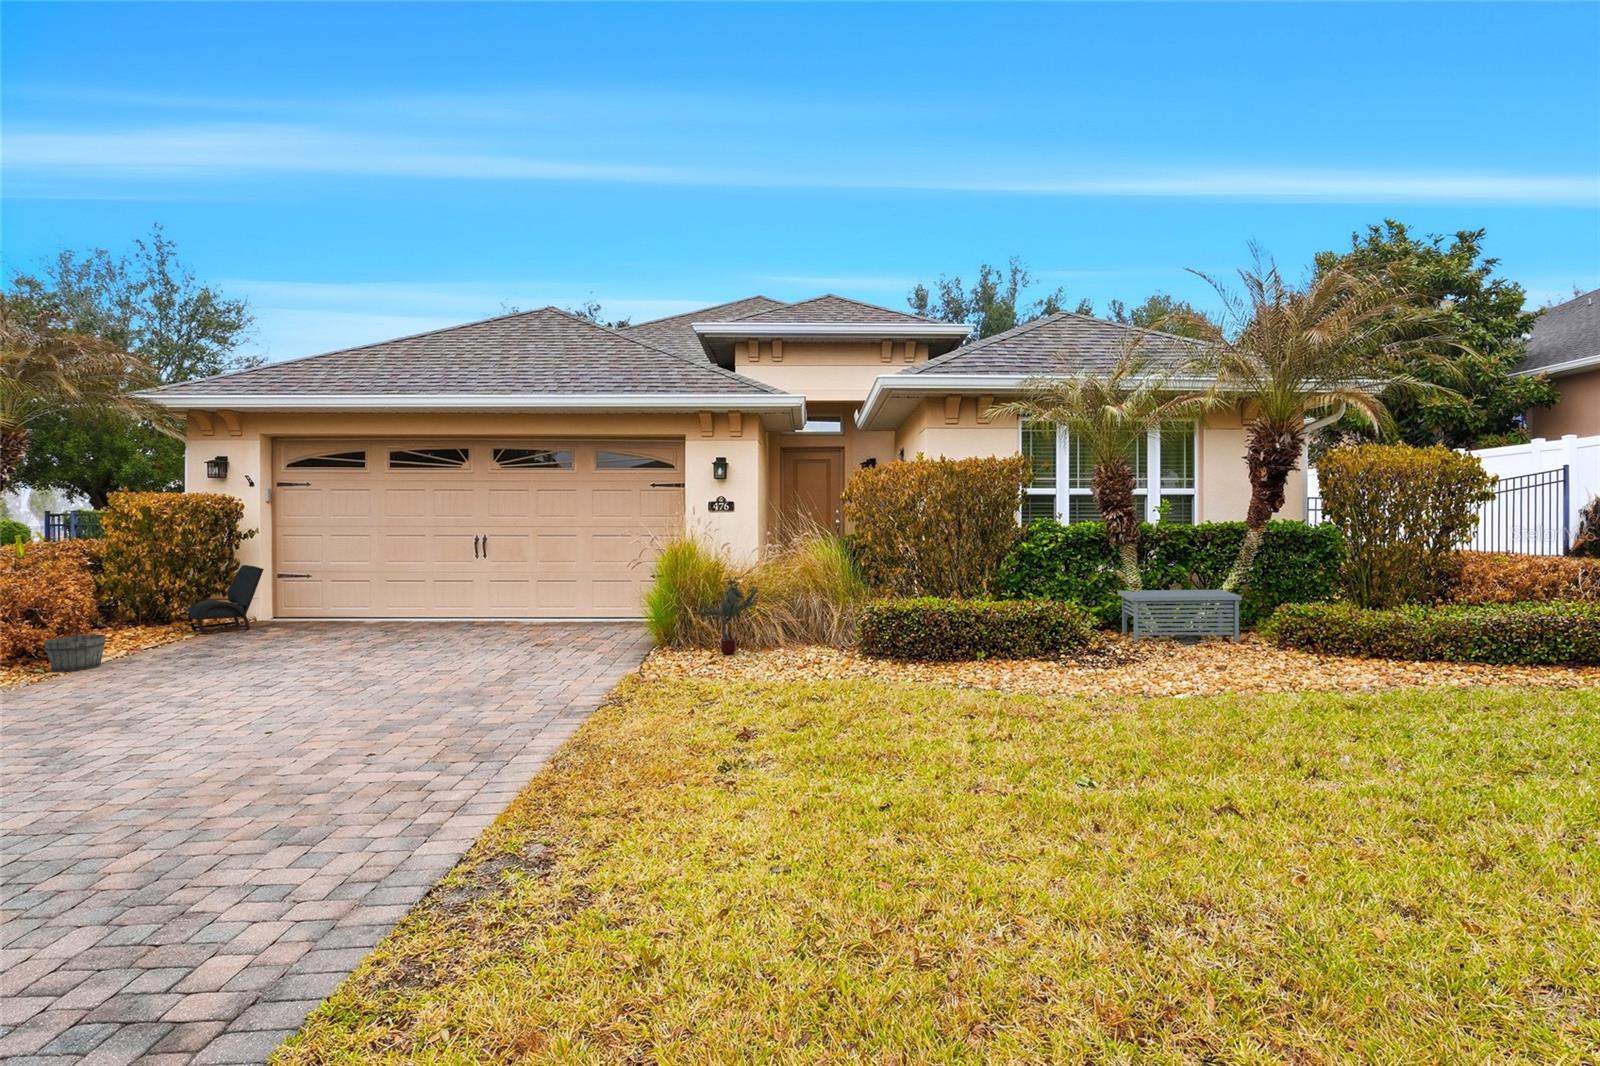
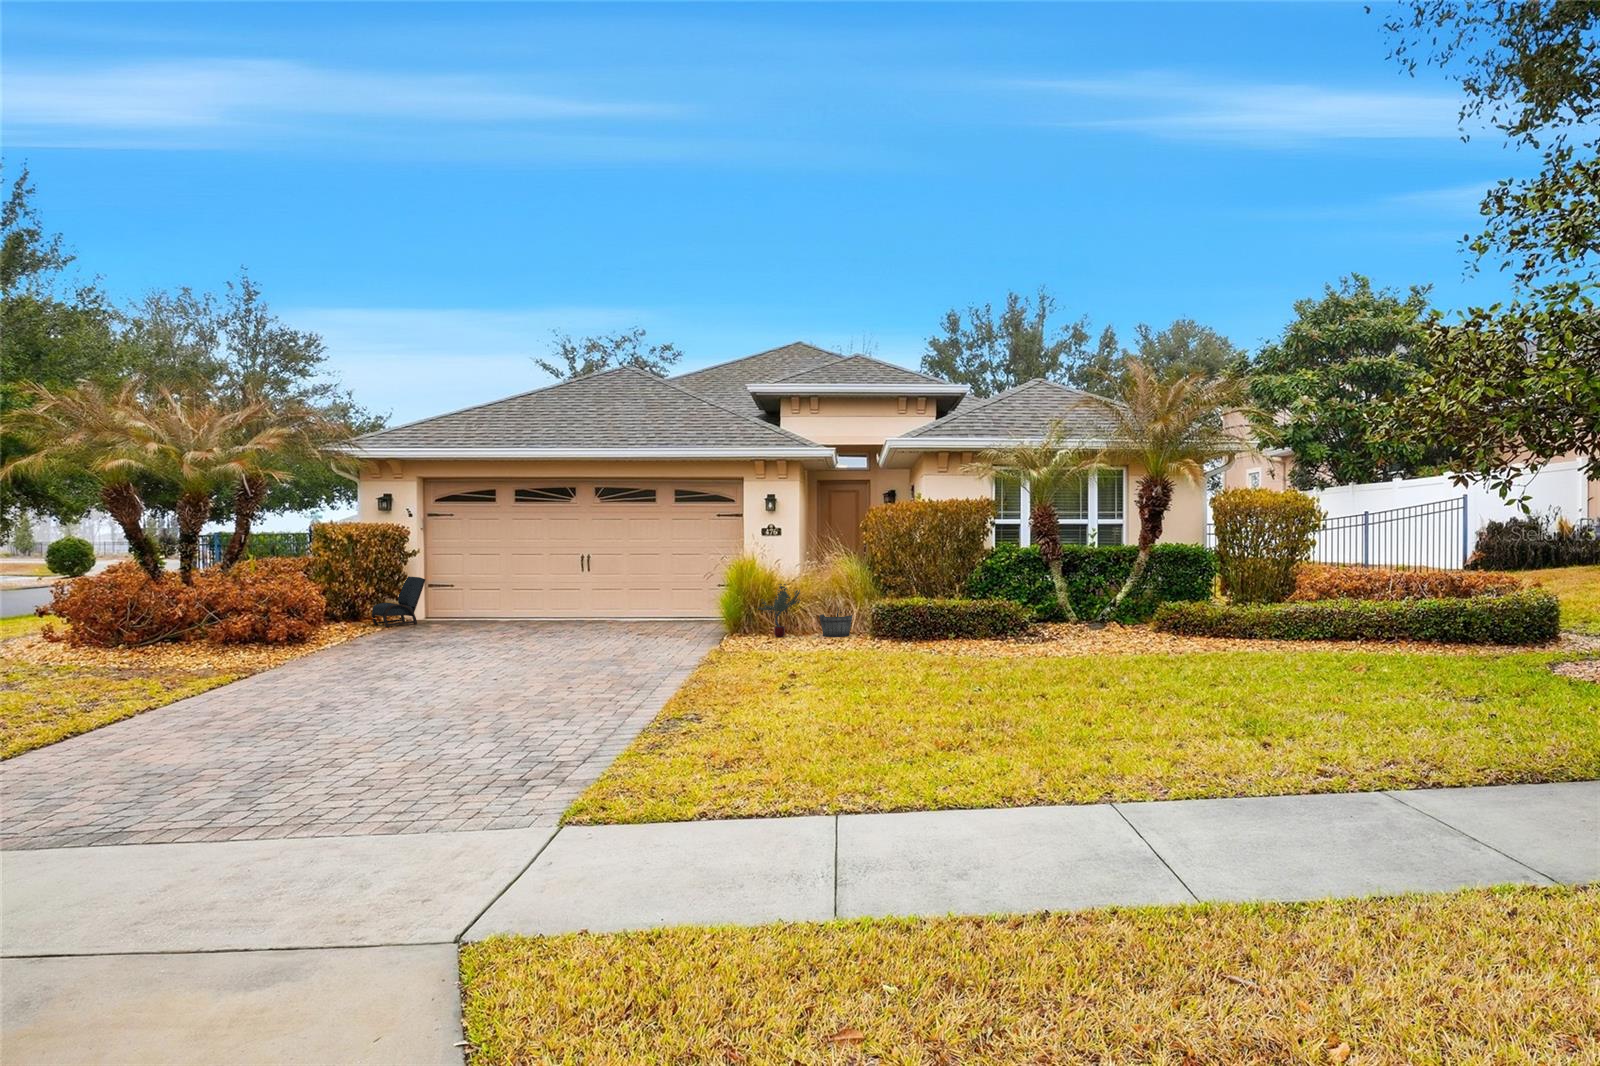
storage bench: present [1118,590,1242,642] -> none [1055,595,1135,630]
wooden bucket: present [44,628,106,672] -> present [820,608,852,637]

